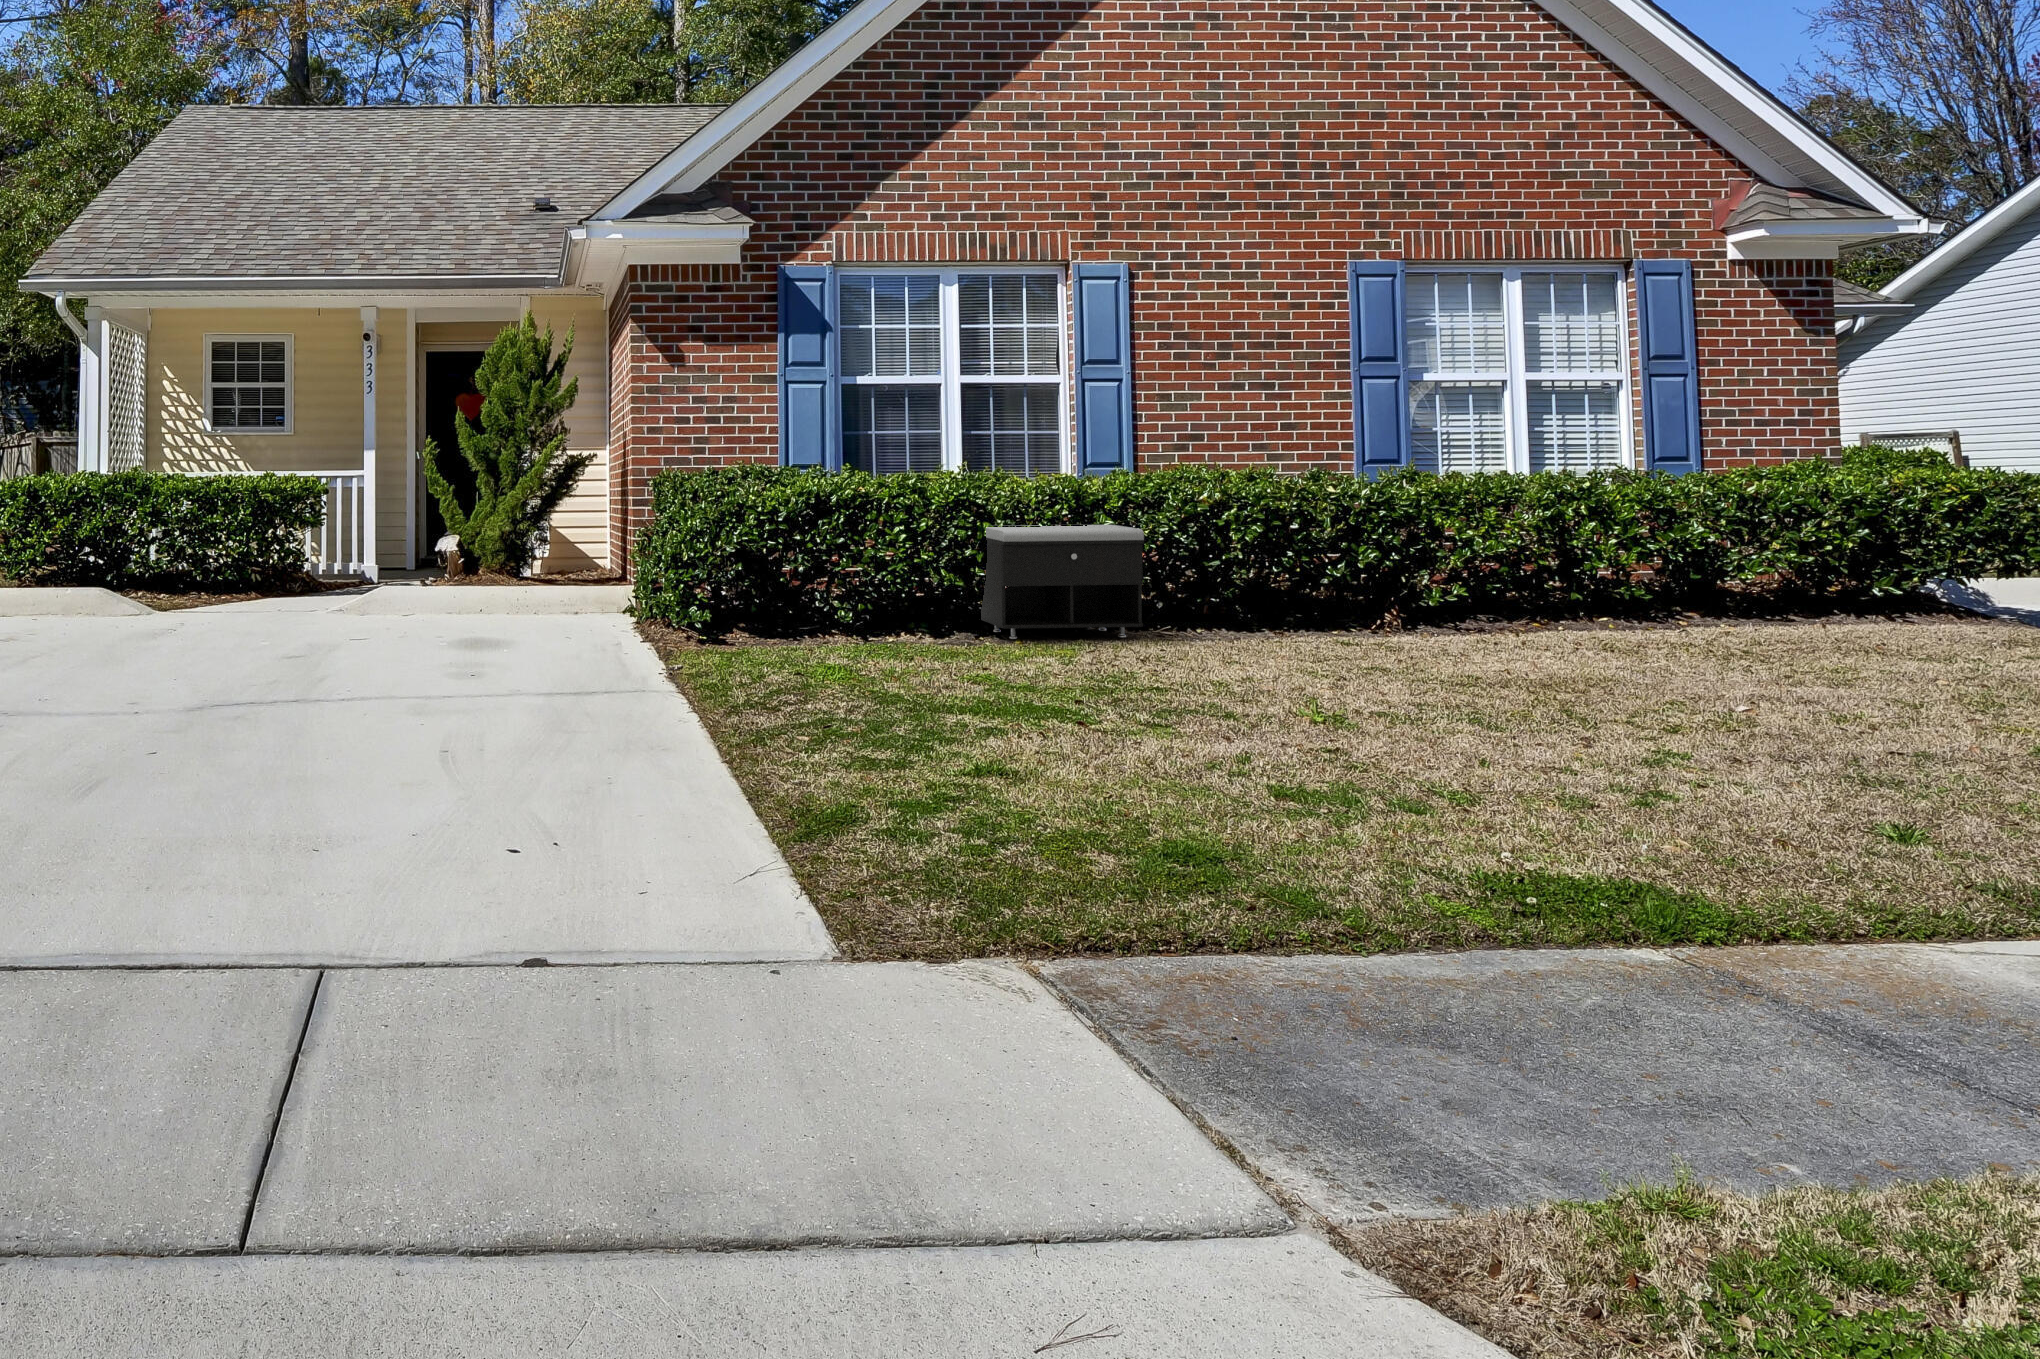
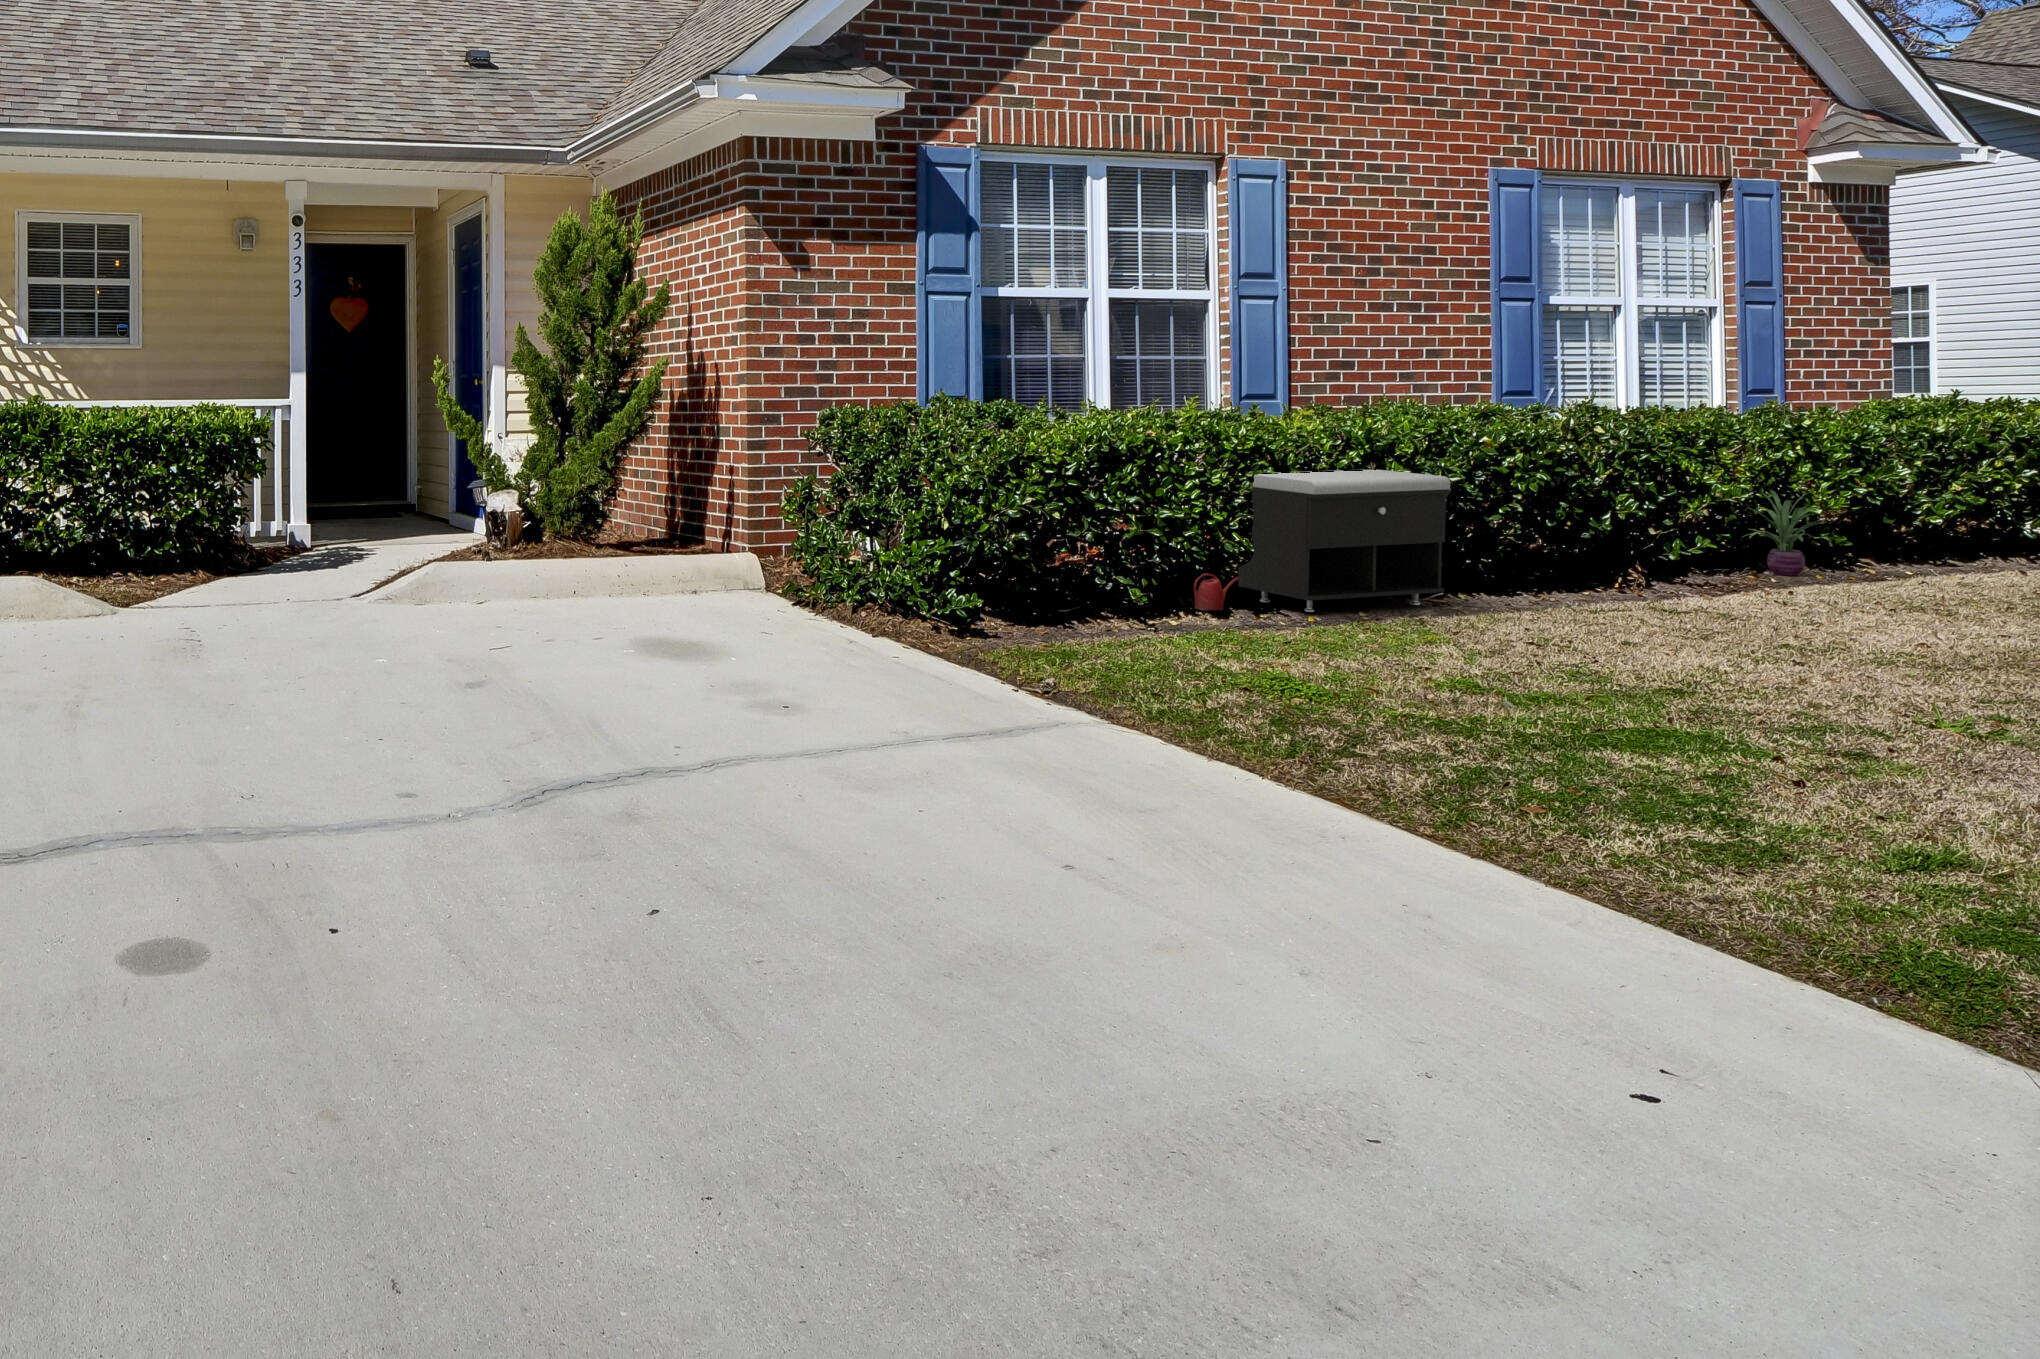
decorative plant: none [1522,550,1609,628] -> present [1743,490,1824,576]
watering can: none [919,606,962,636] -> present [1194,573,1240,610]

